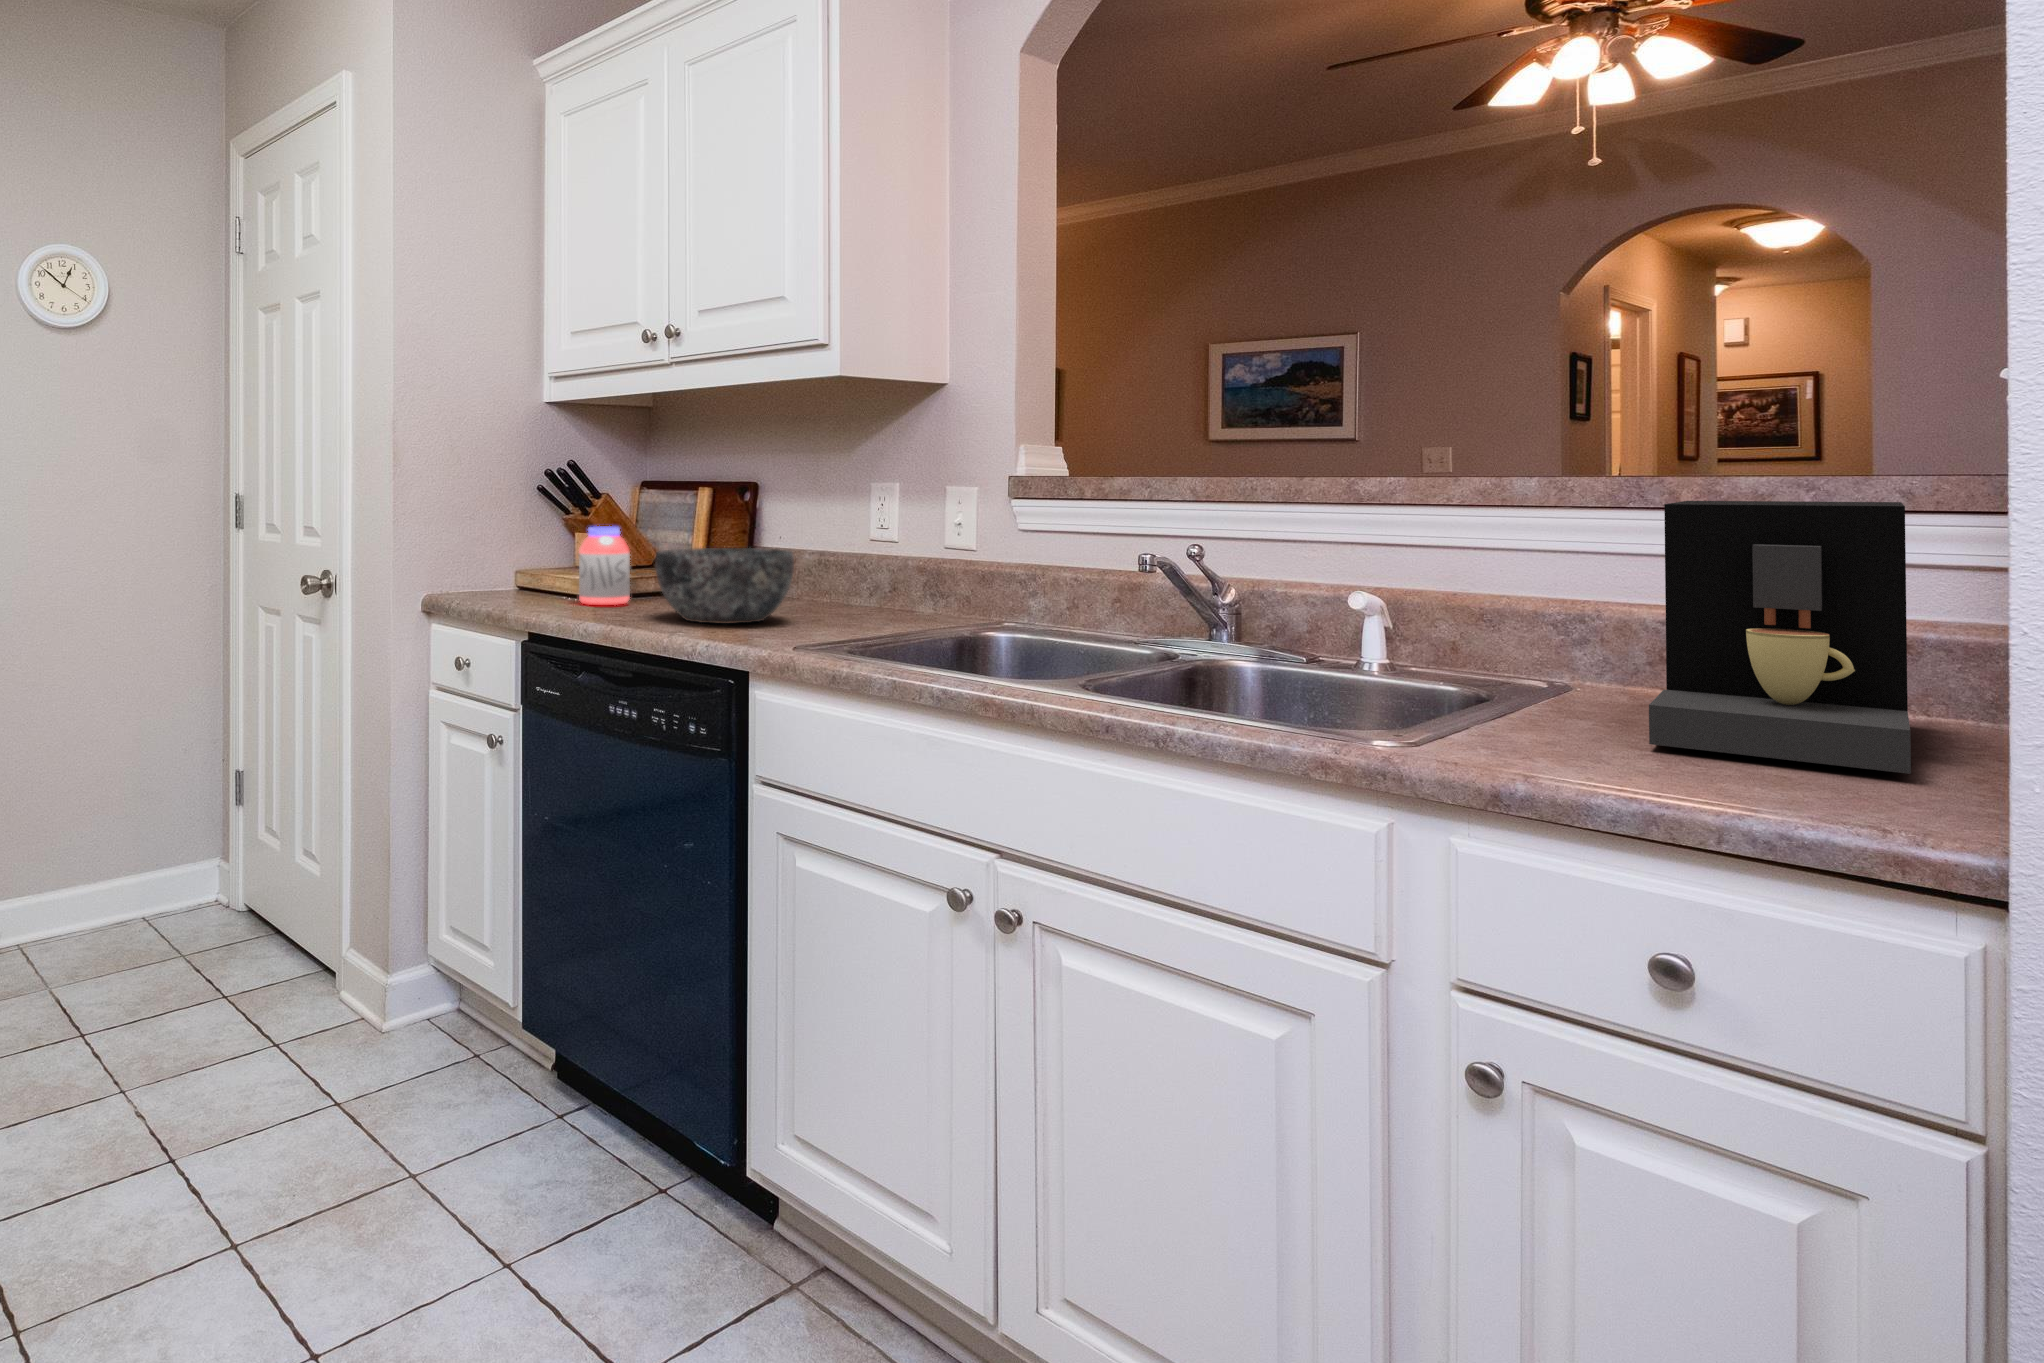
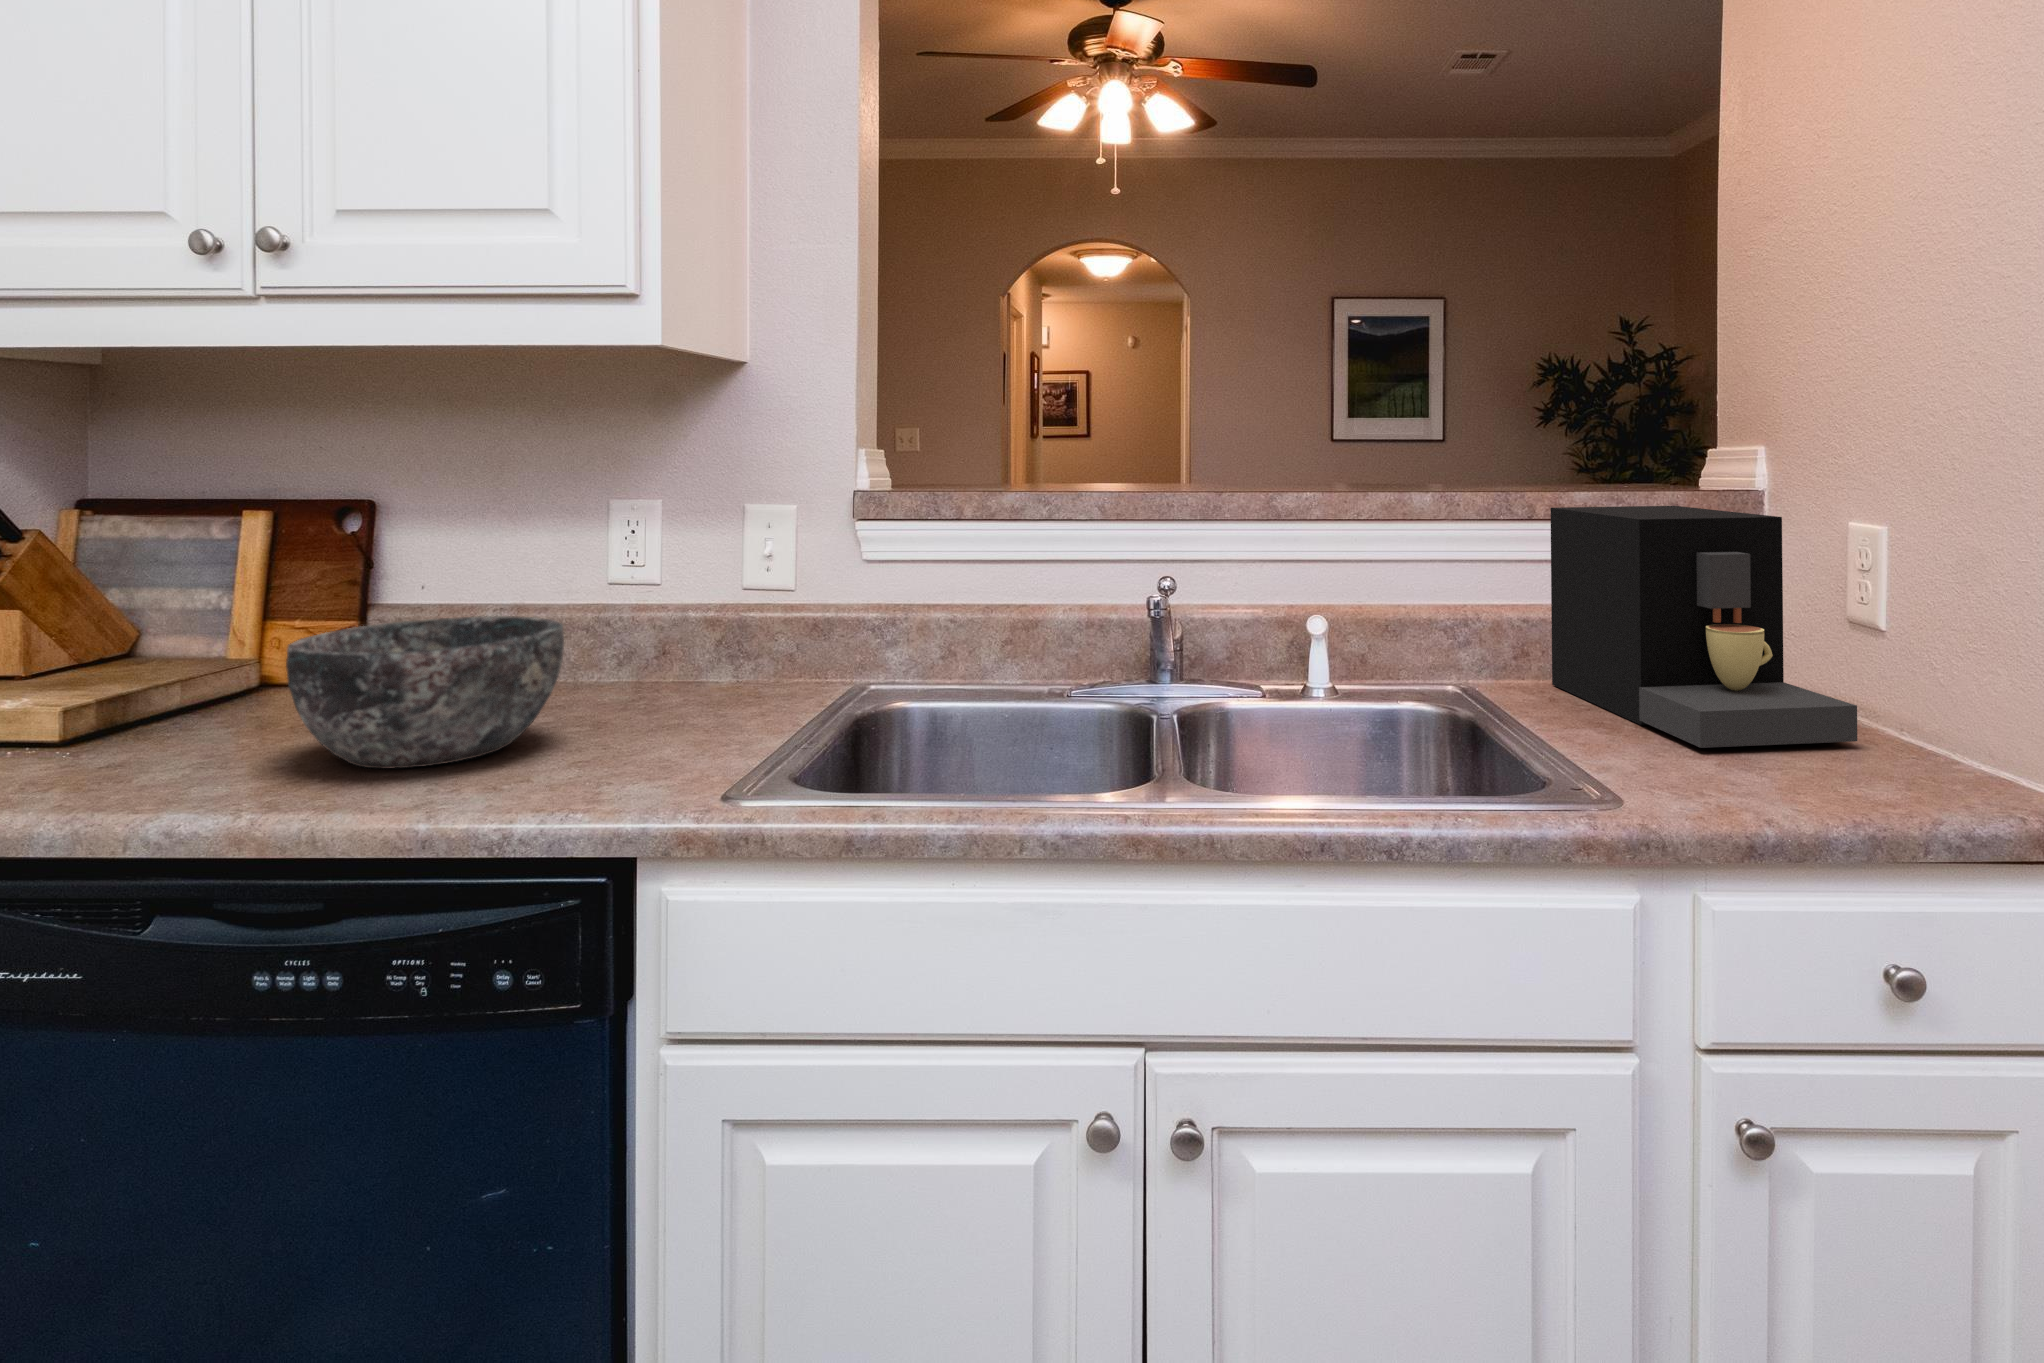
jar: present [579,526,630,605] -> none [41,602,172,766]

